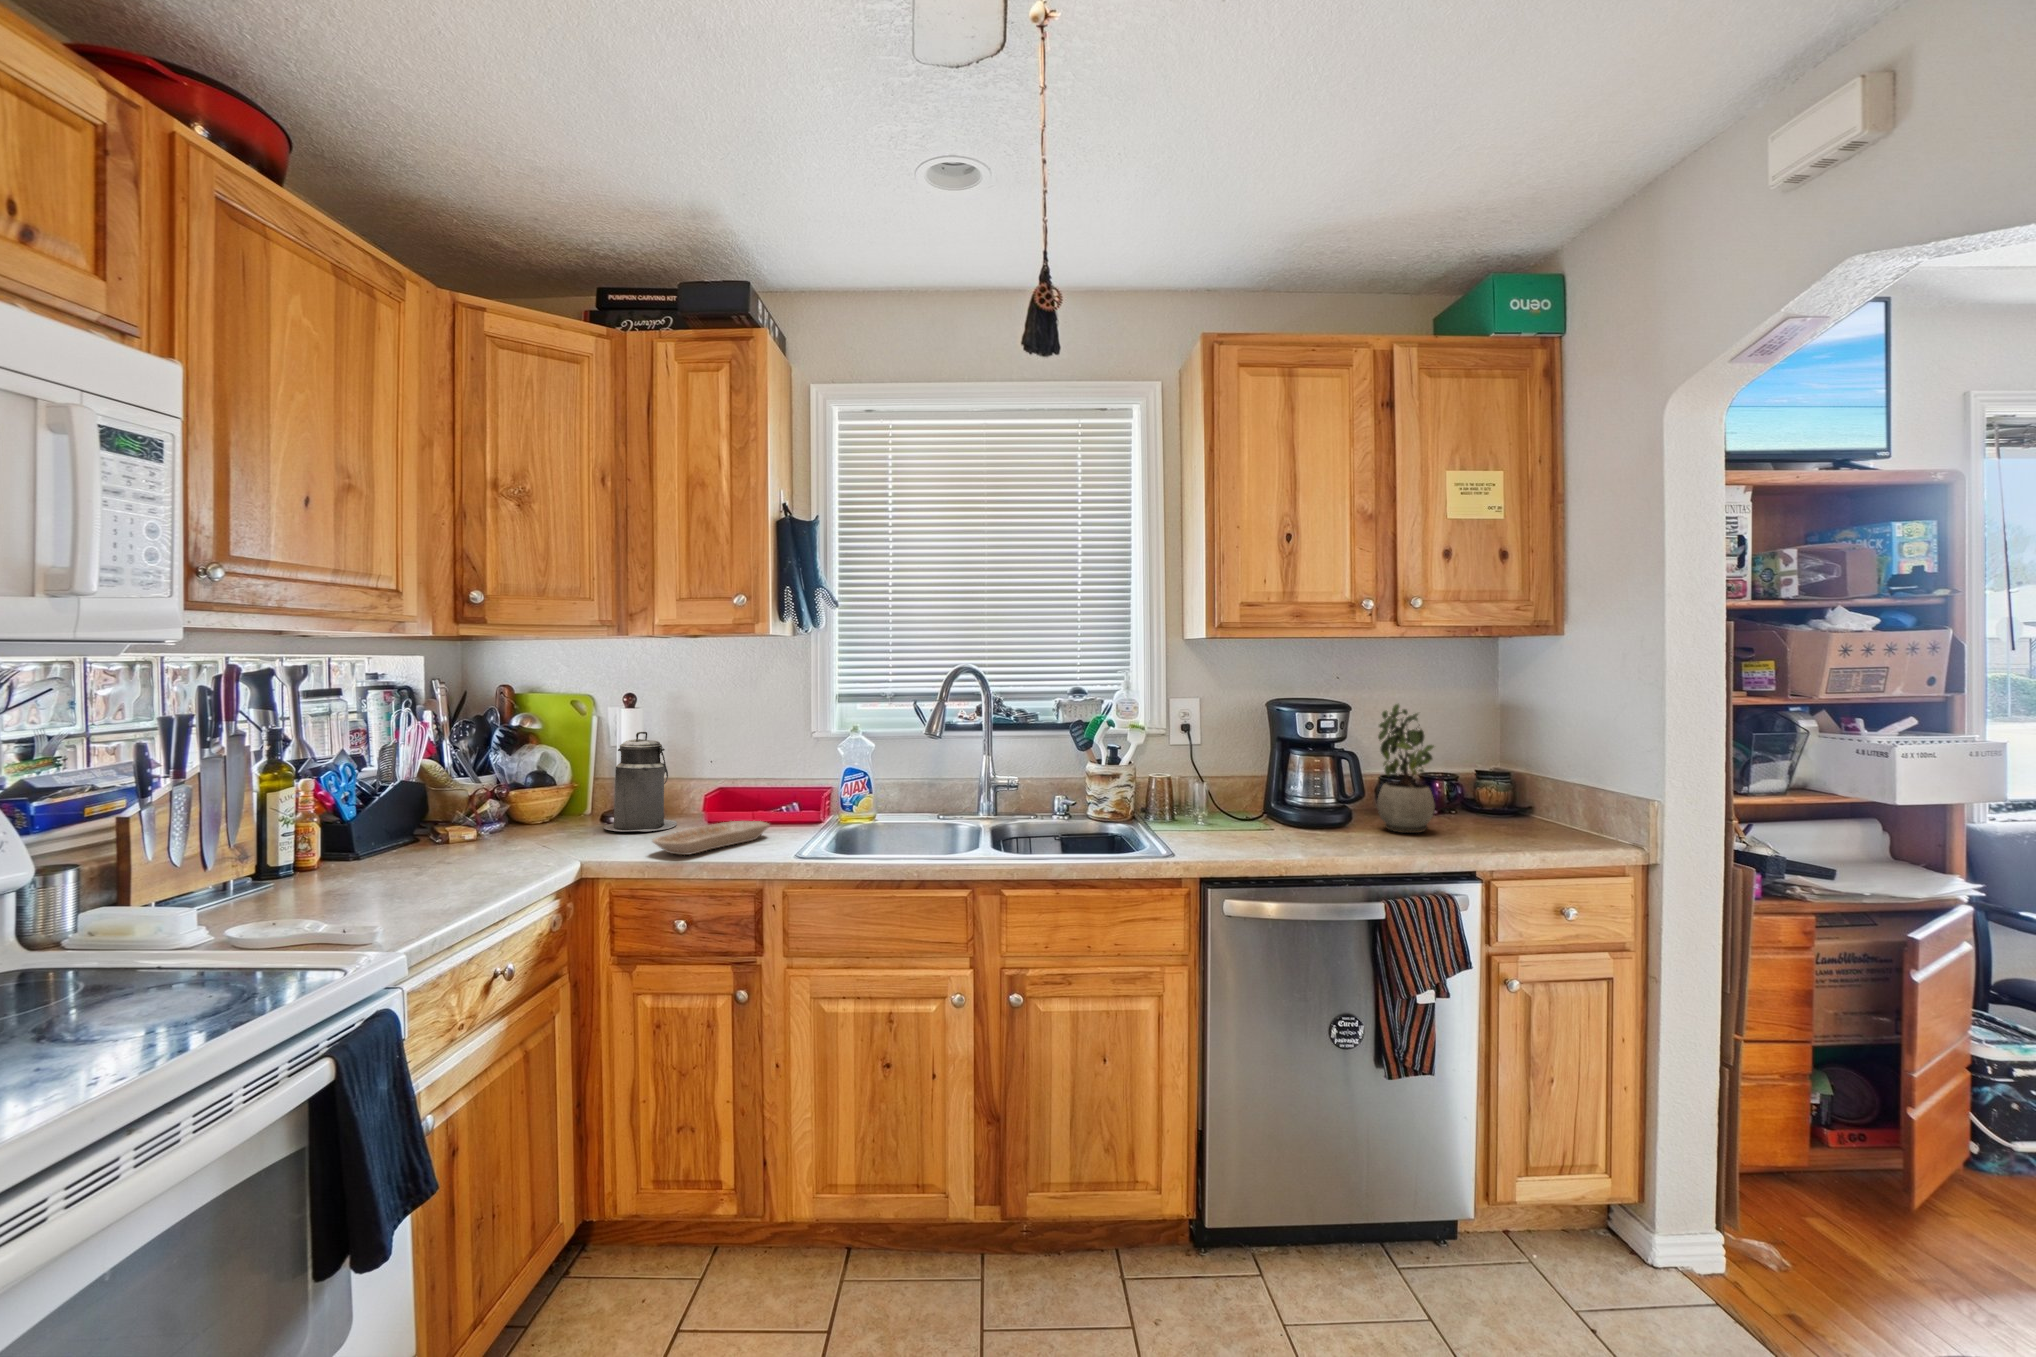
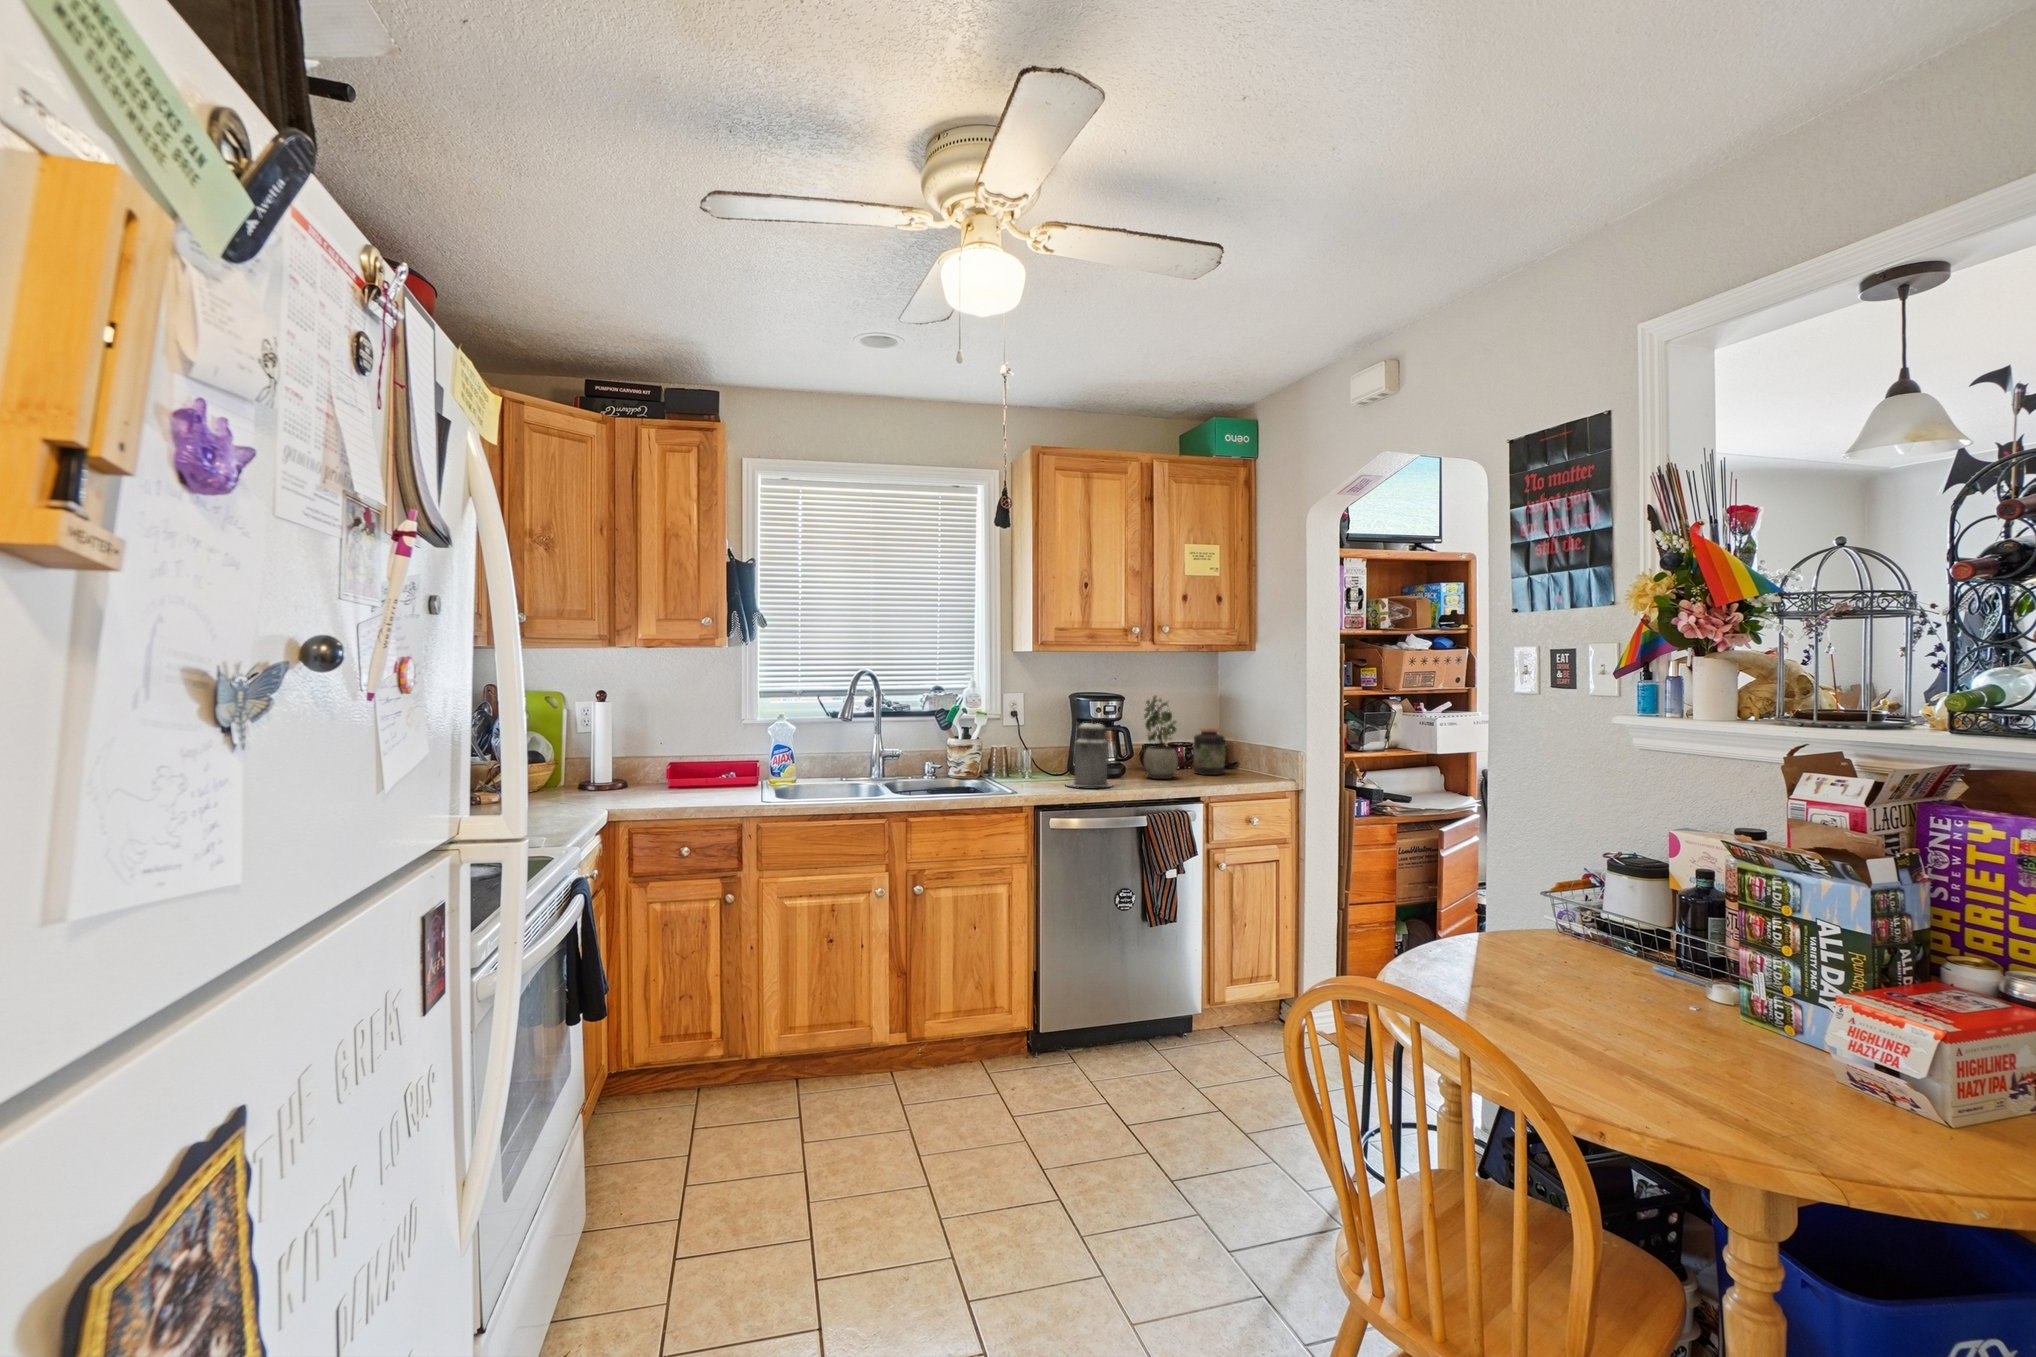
canister: present [604,732,677,831] -> present [1066,719,1112,787]
jar: none [1459,752,1511,828] -> present [1194,727,1225,775]
tray: present [652,821,769,855] -> none [651,783,729,805]

